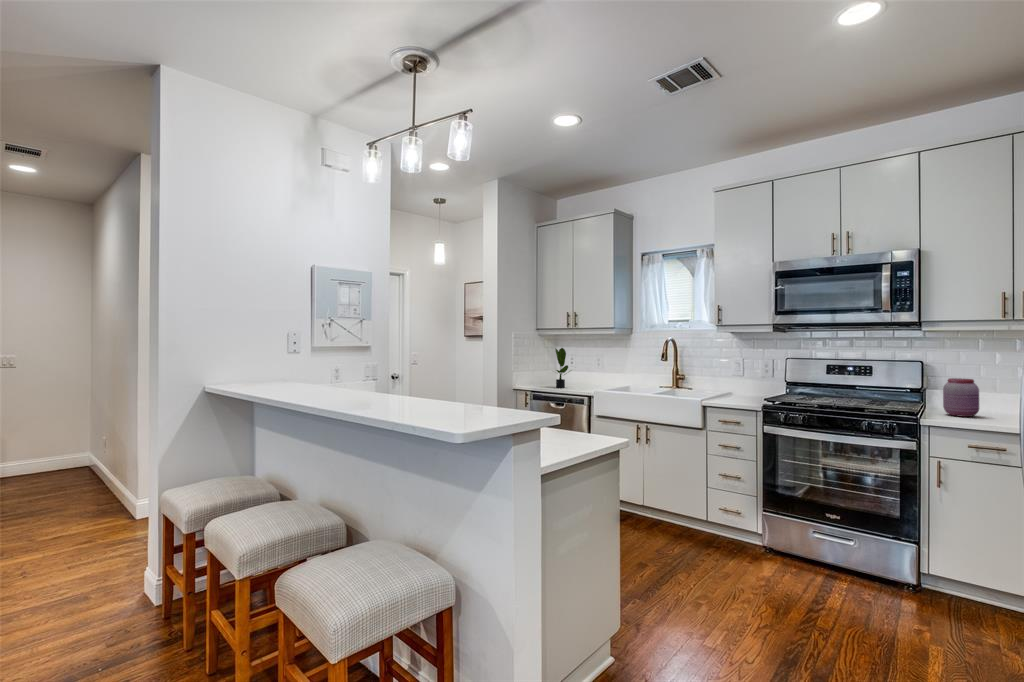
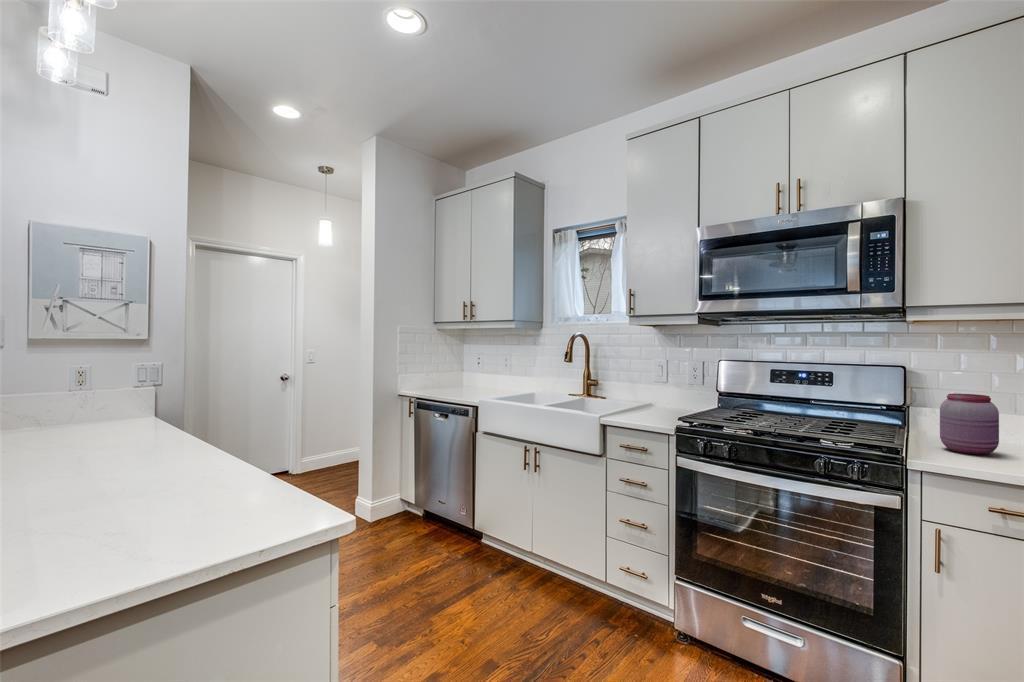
potted plant: present [555,348,570,388] -> none [439,344,466,394]

